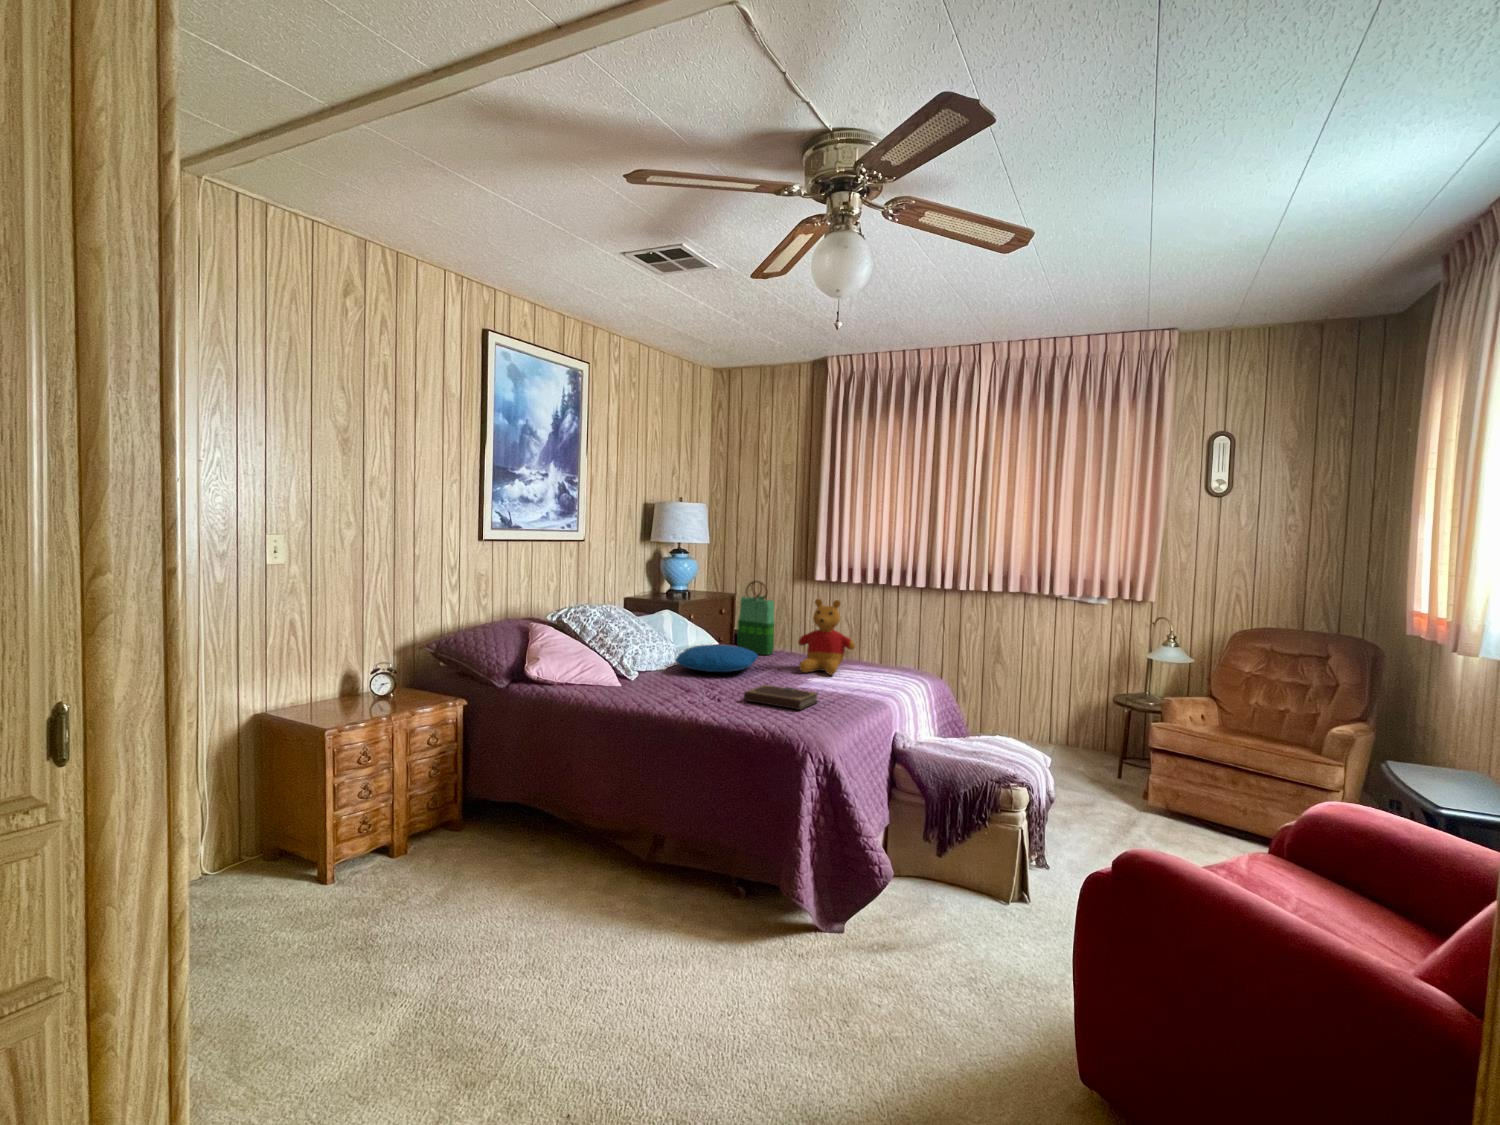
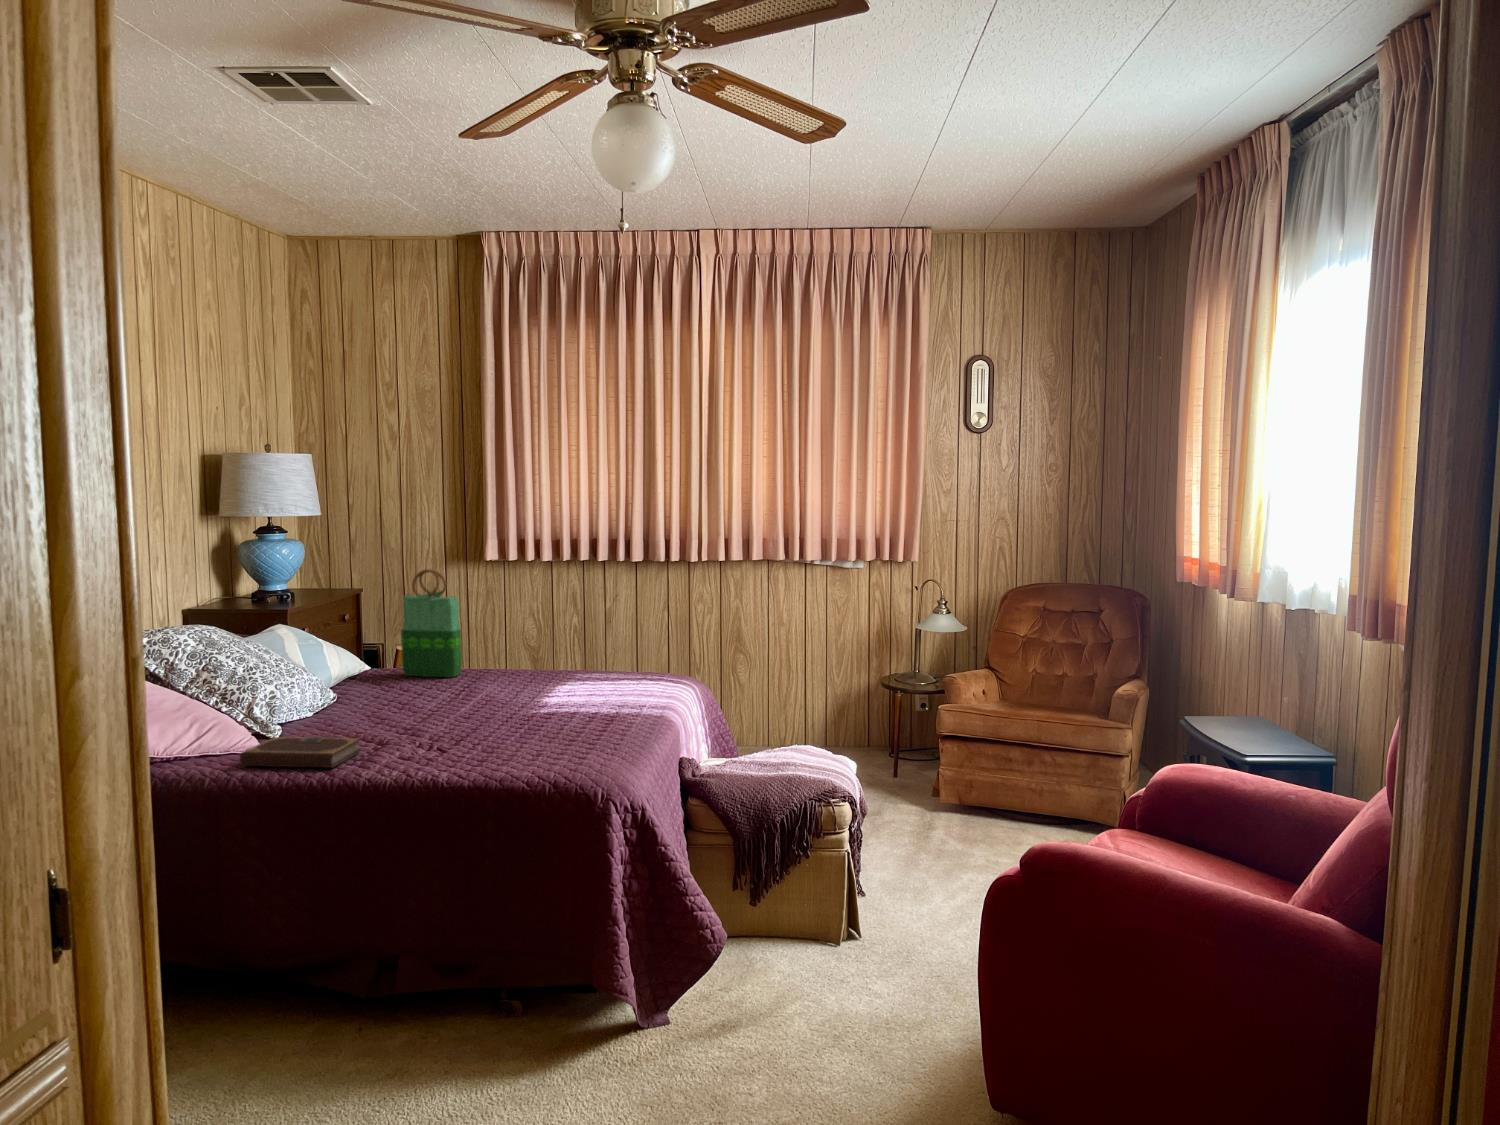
stuffed bear: present [798,599,855,675] -> none [510,590,593,696]
pillow: present [675,645,758,672] -> none [335,670,456,711]
notebook: present [744,685,818,710] -> present [240,737,360,768]

